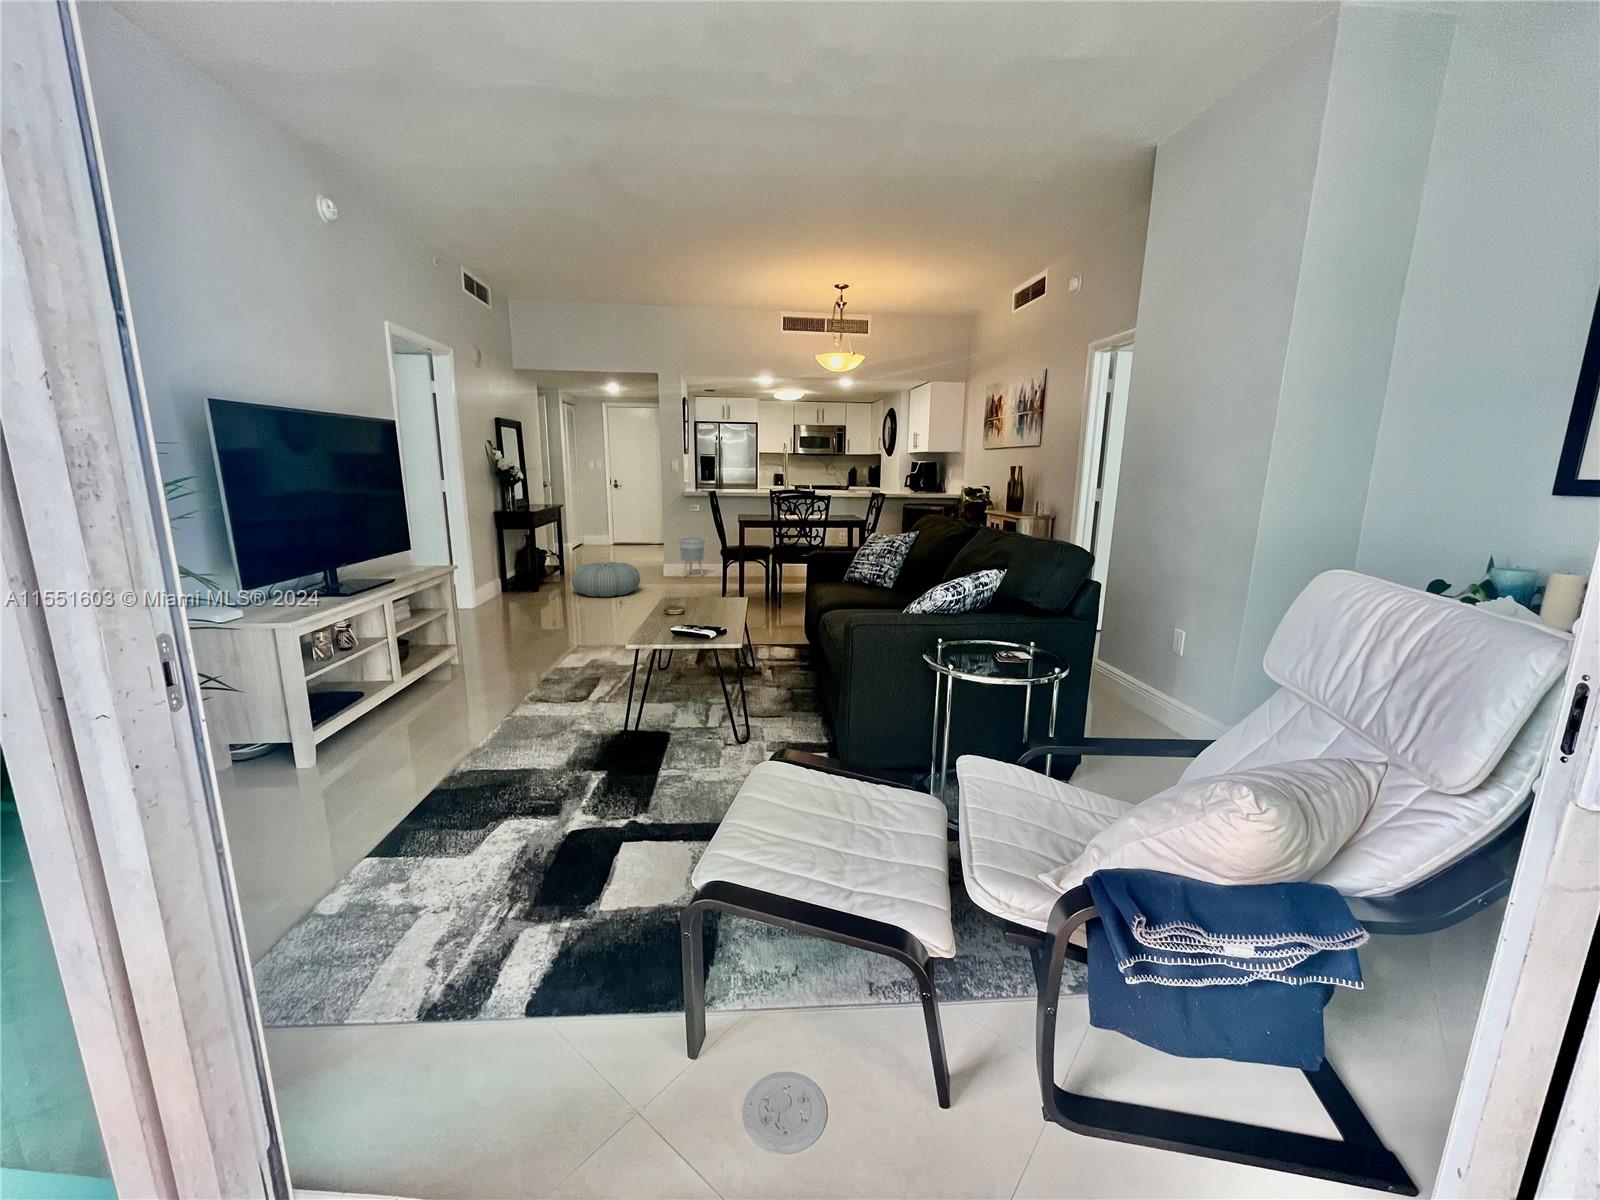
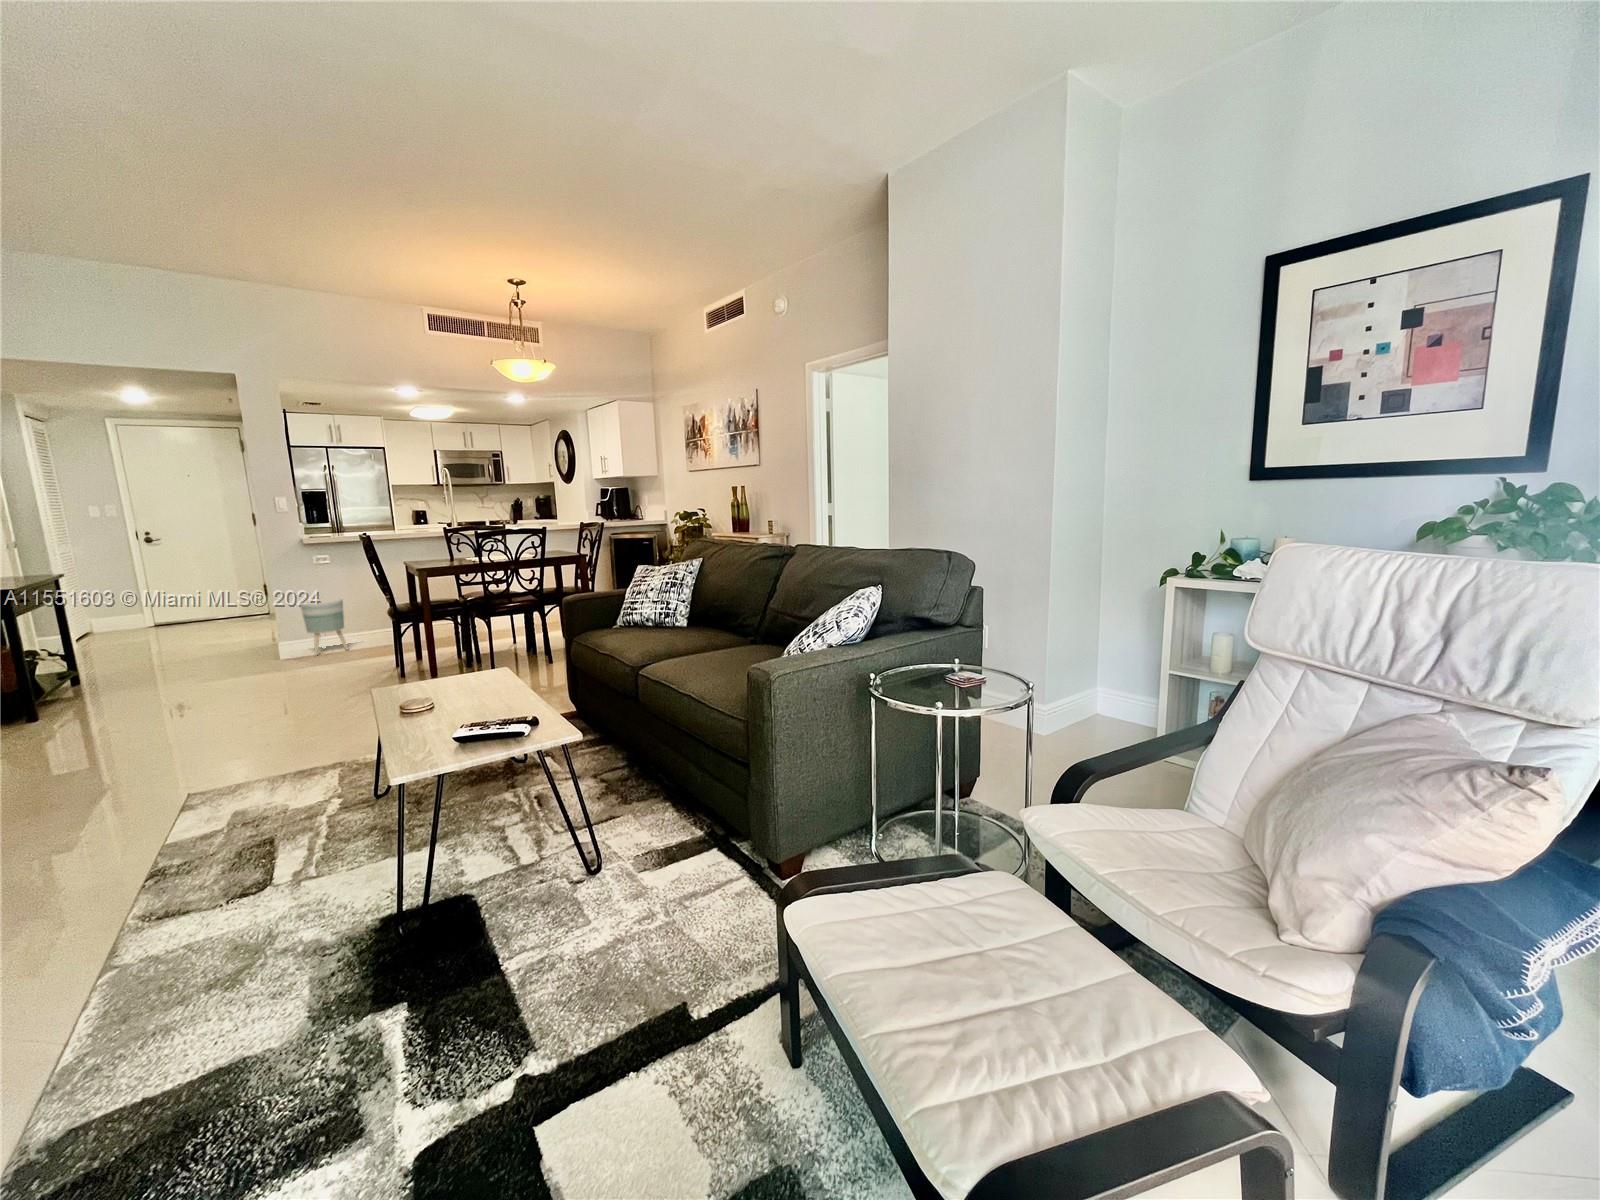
pouf: present [572,562,640,597] -> none [110,650,250,711]

